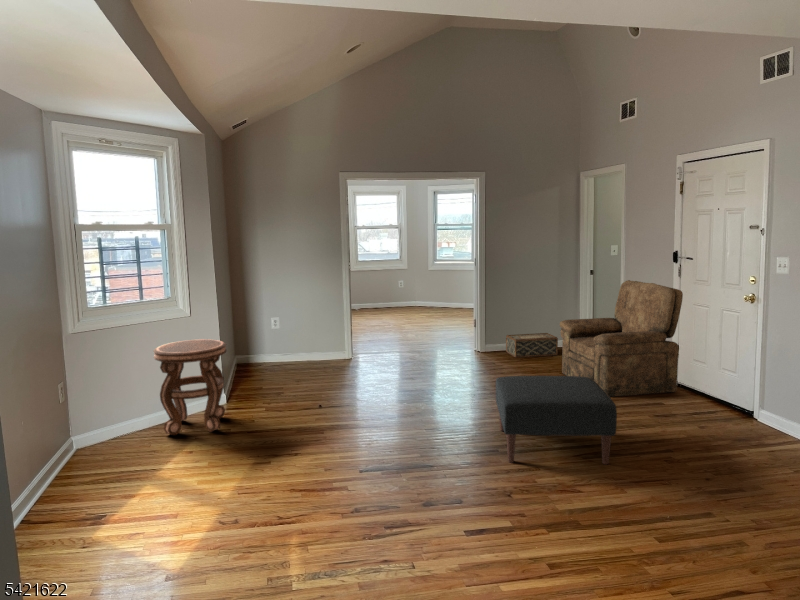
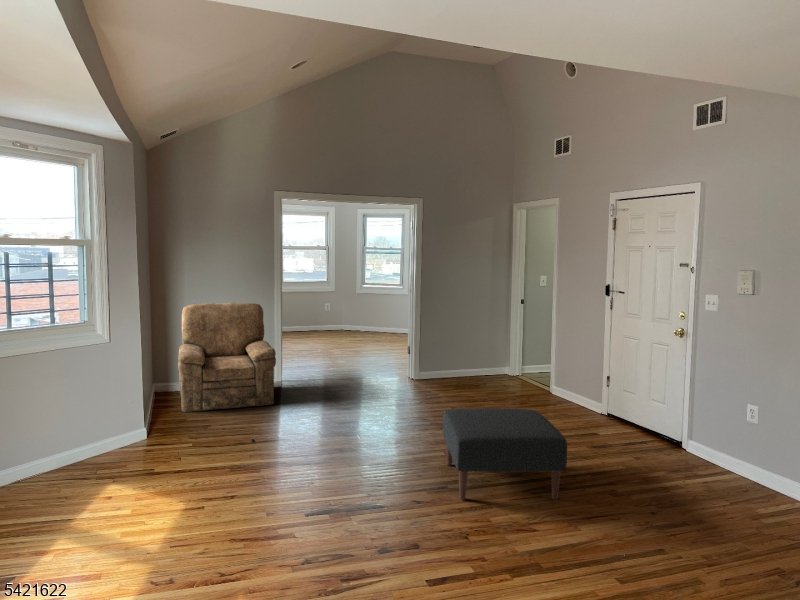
armchair: present [560,280,683,397] -> present [178,302,276,412]
woven basket: present [506,333,558,358] -> none [441,361,492,386]
side table: present [153,339,226,435] -> none [66,368,152,478]

